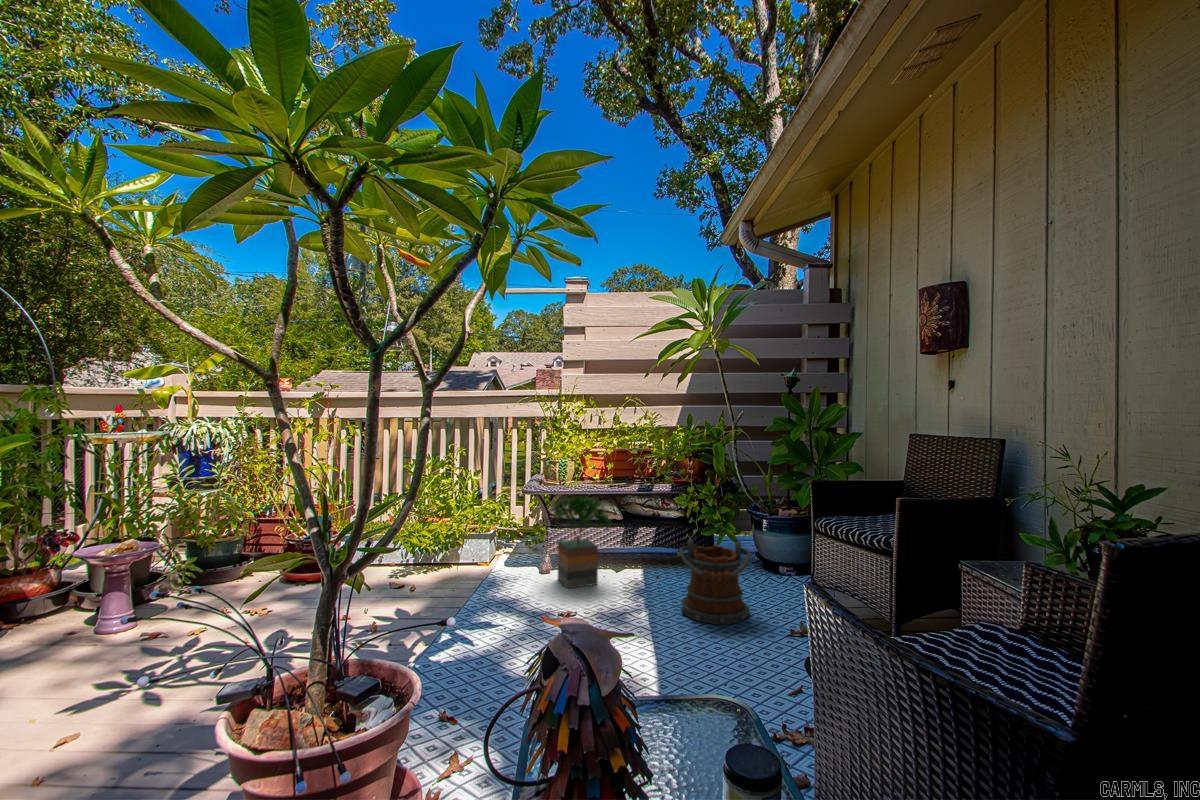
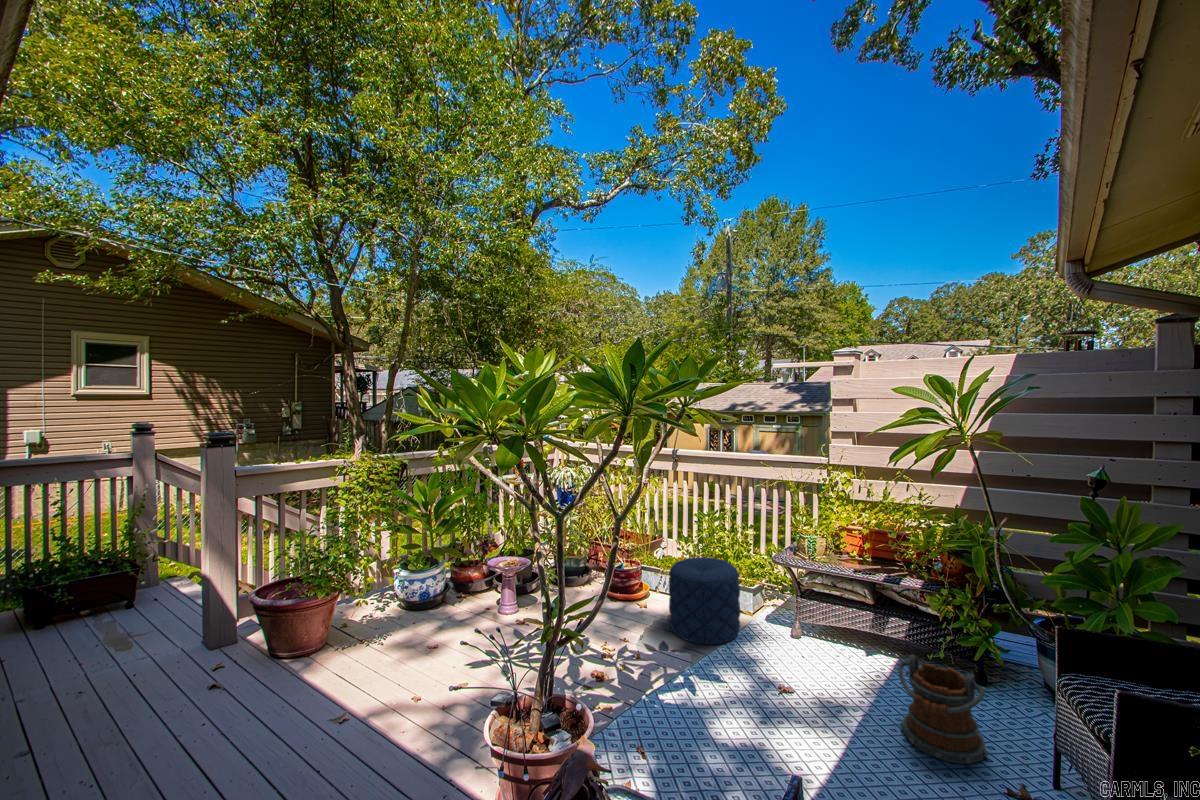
potted tree: present [552,497,611,588] -> none [792,573,852,664]
pouf: none [394,501,487,603] -> present [669,557,741,644]

